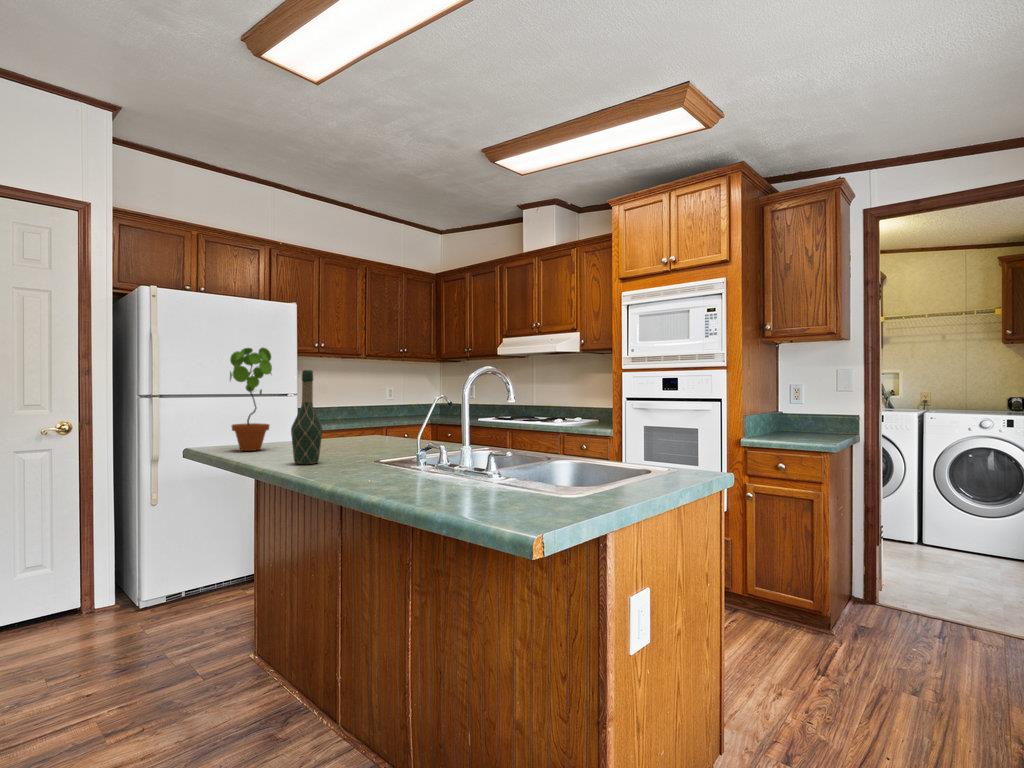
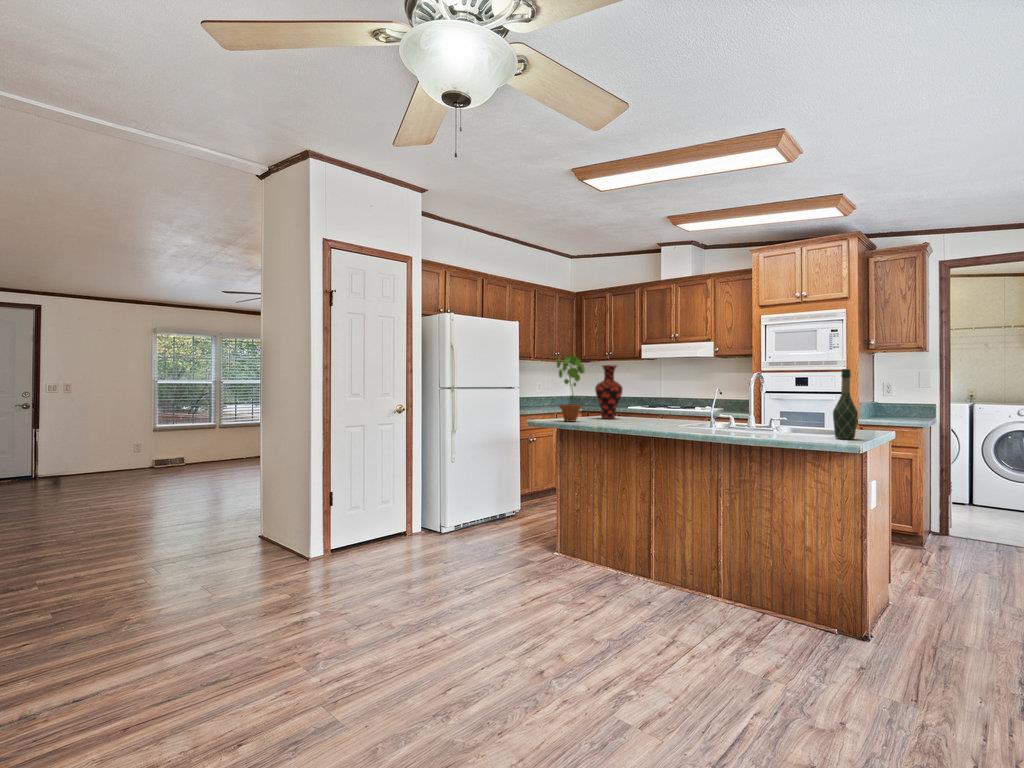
vase: none [327,362,369,443] -> present [595,365,623,419]
wine bottle: present [291,370,322,464] -> present [833,369,858,439]

